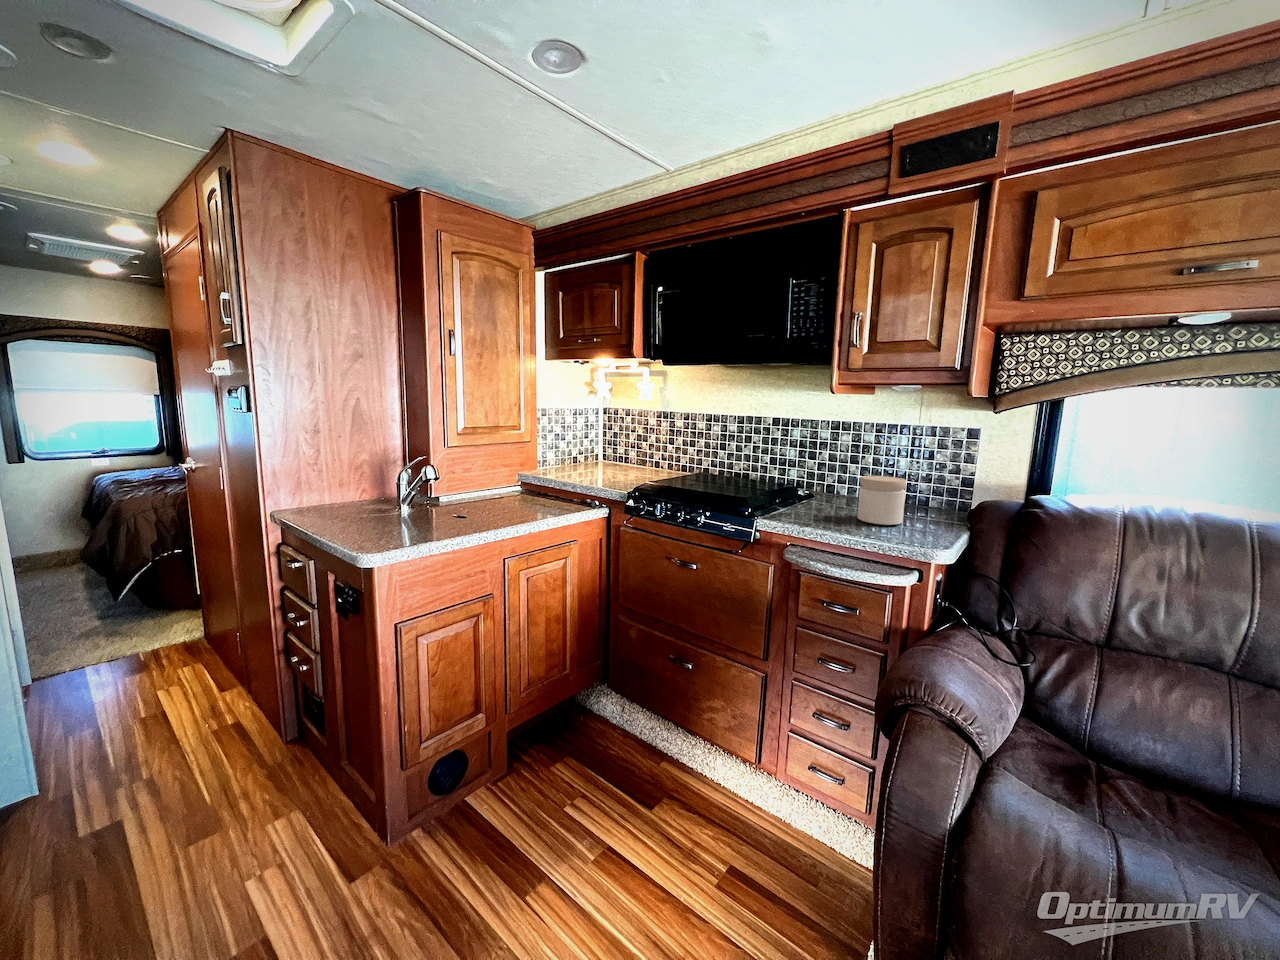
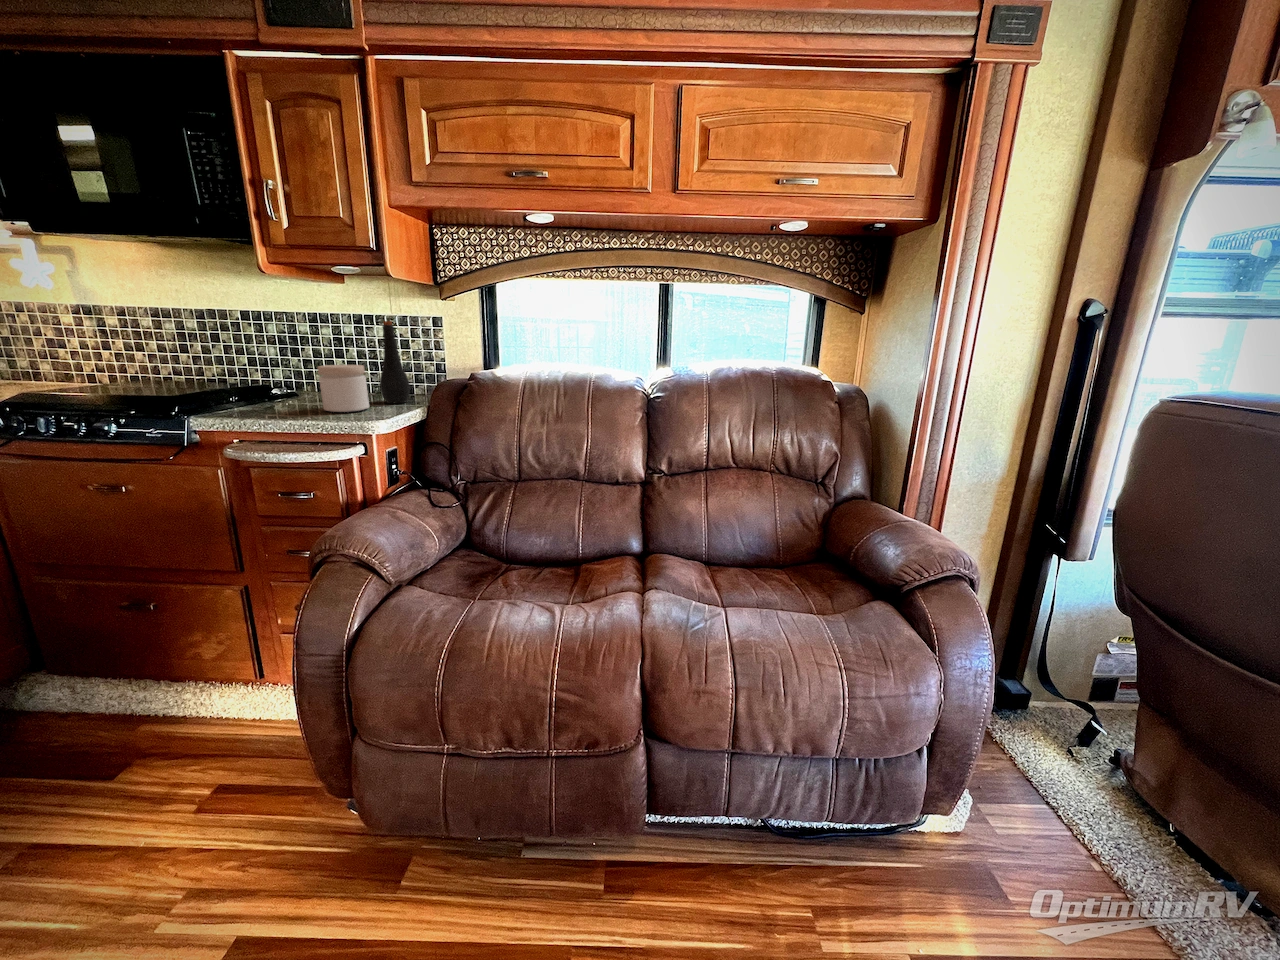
bottle: none [905,434,938,518] -> present [380,321,410,403]

